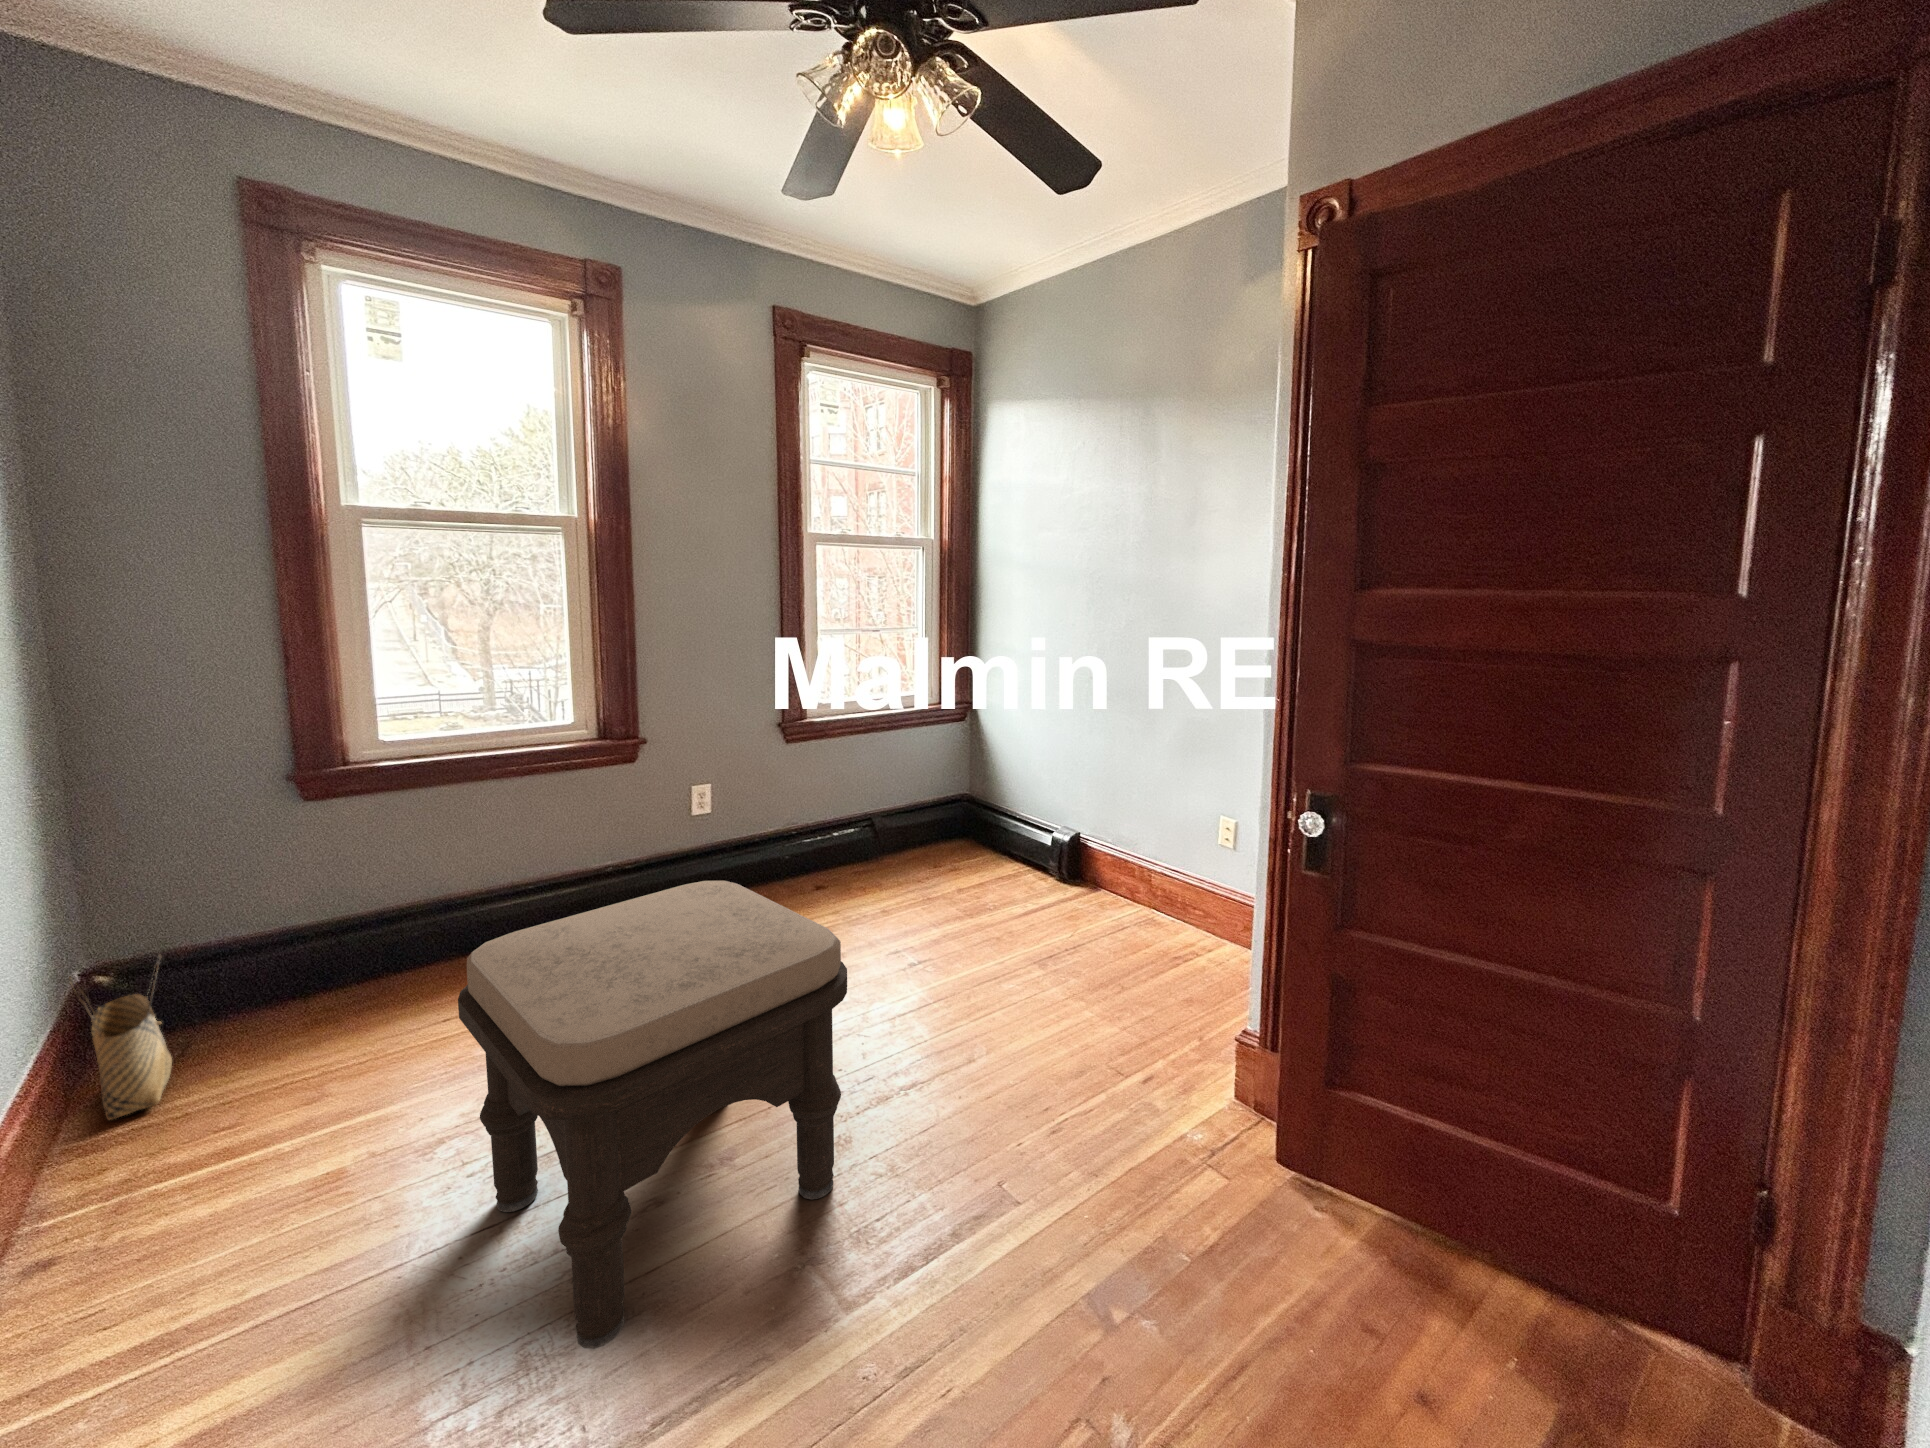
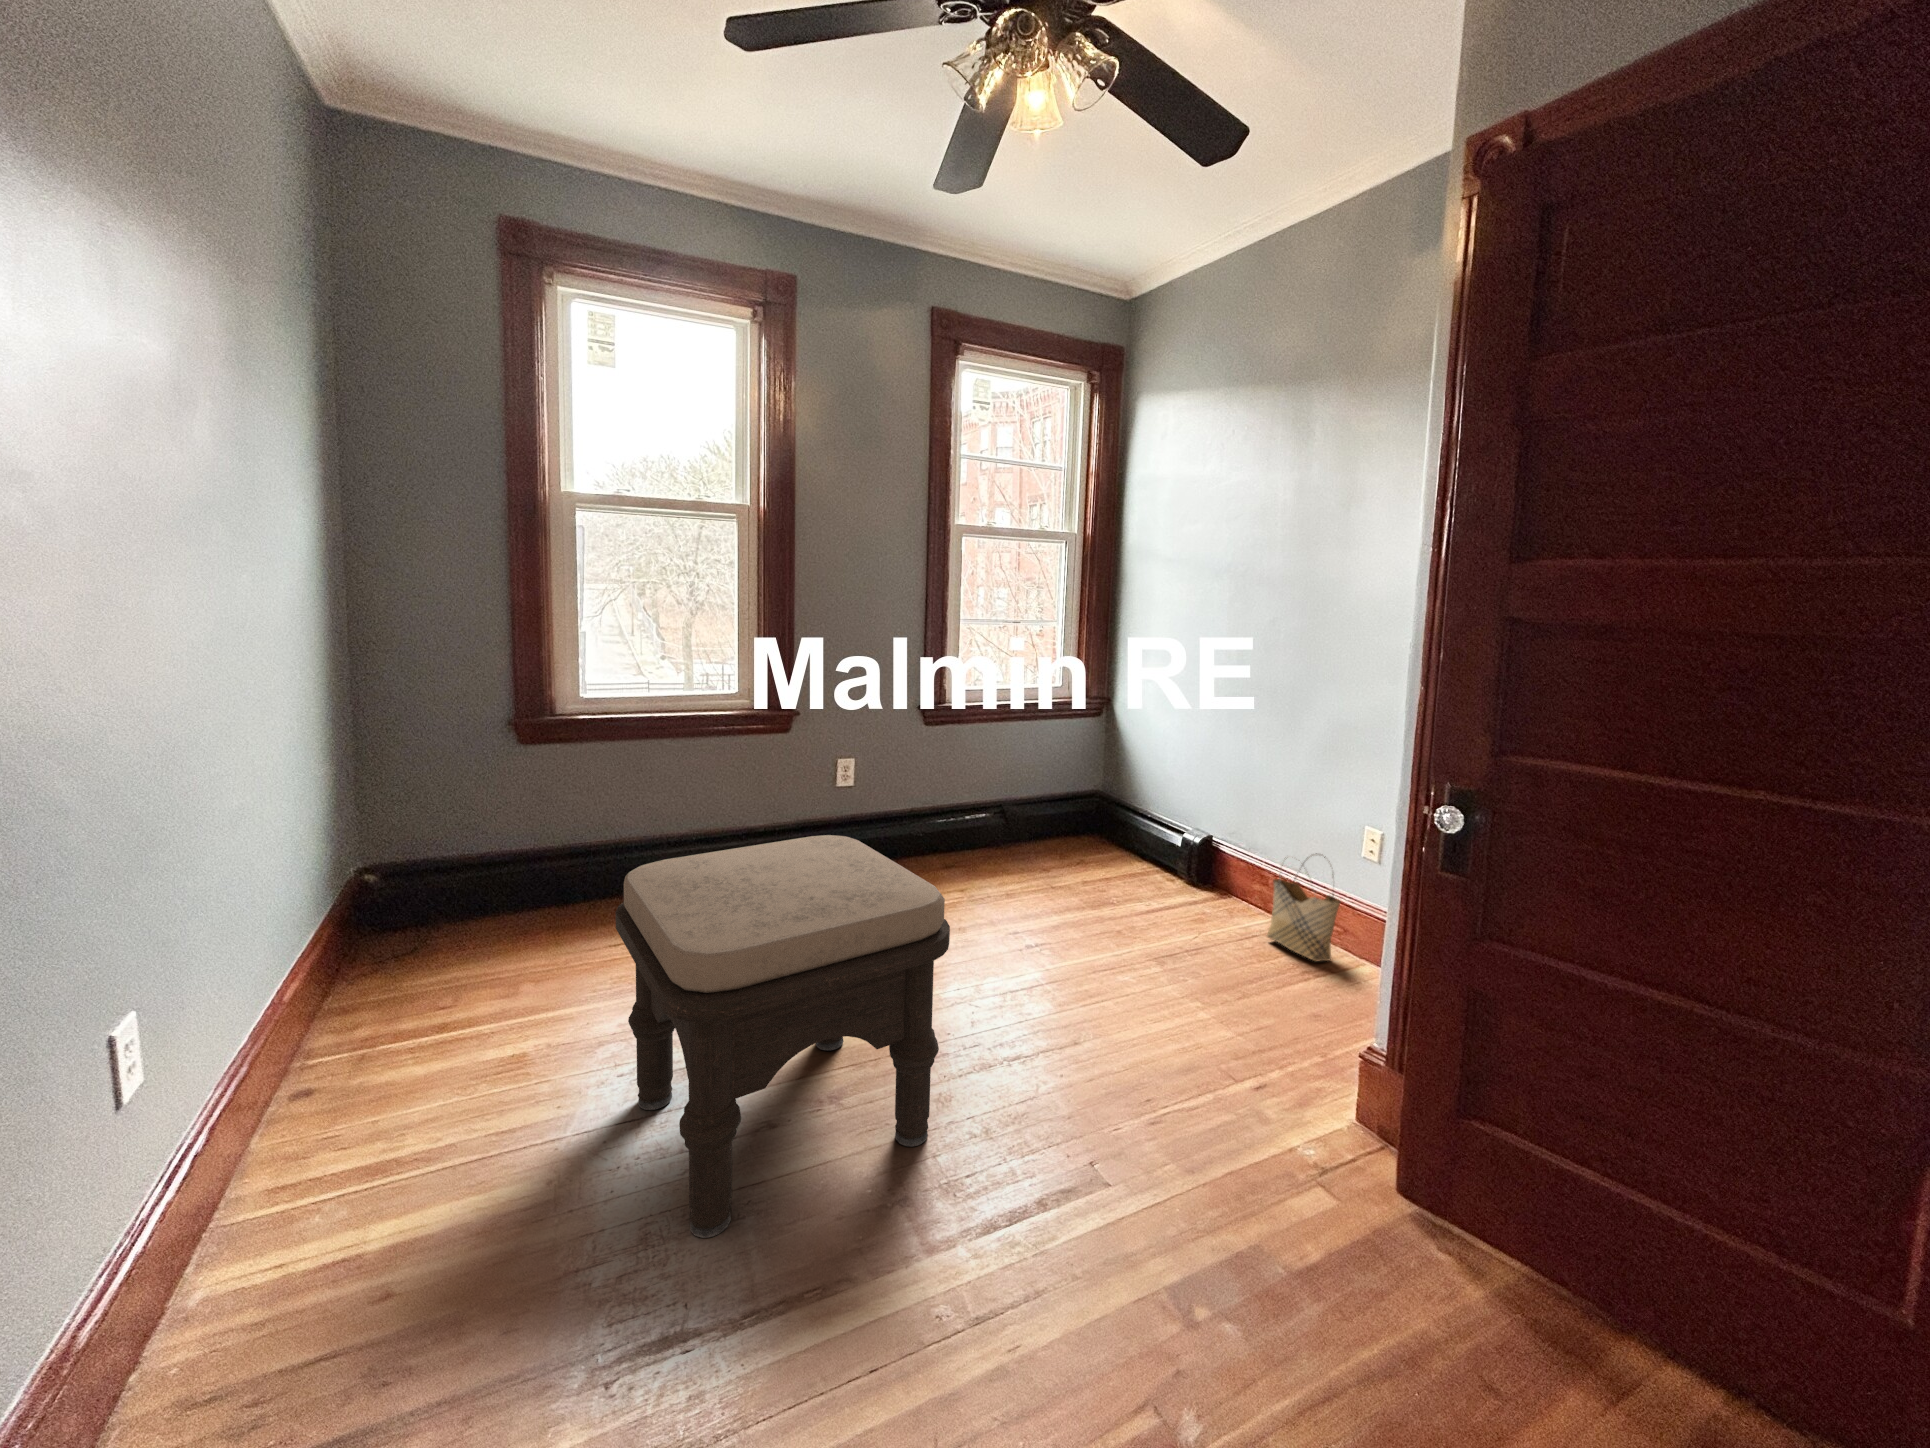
woven basket: present [69,955,172,1120] -> present [1267,853,1340,961]

